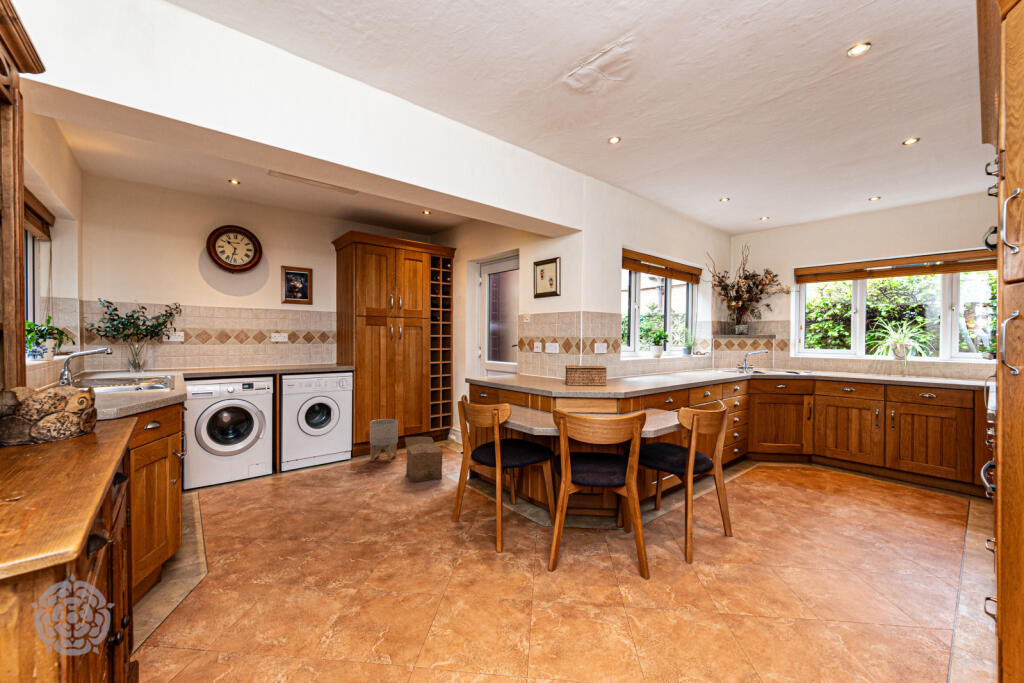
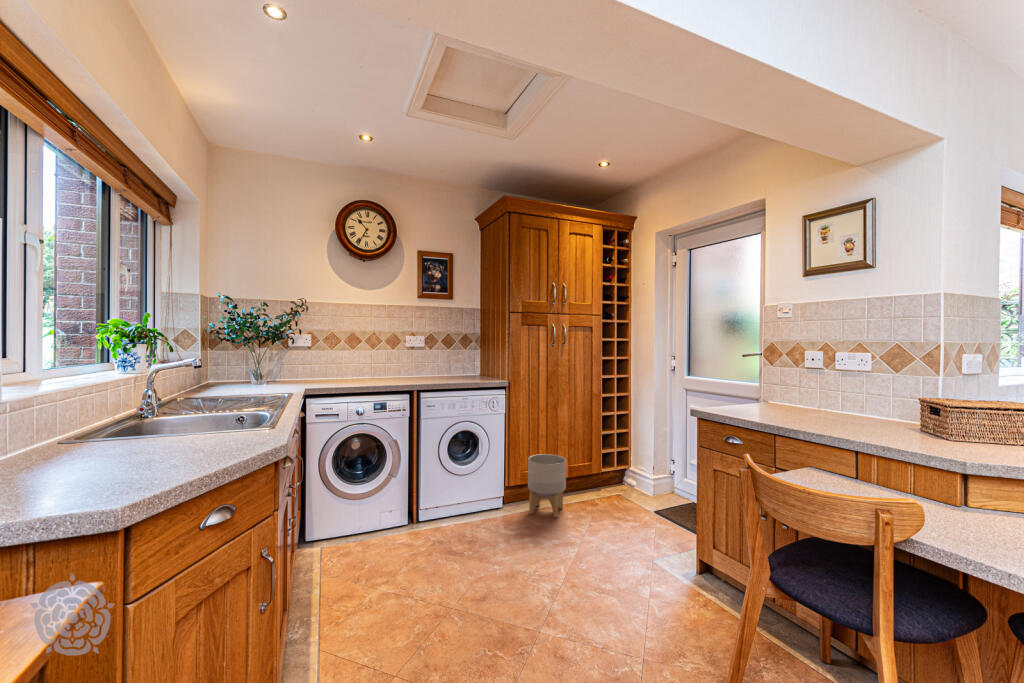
cardboard box: present [405,437,442,482] -> none [583,489,647,565]

